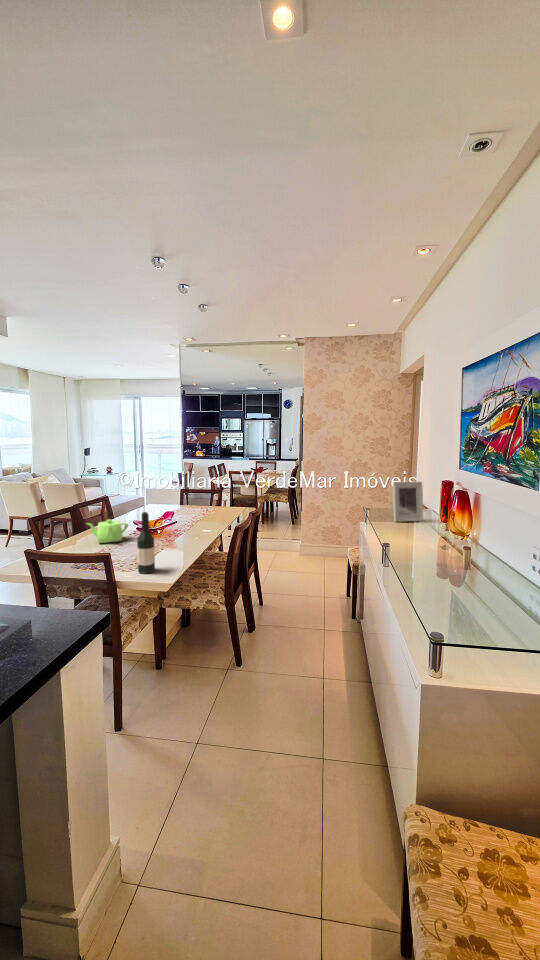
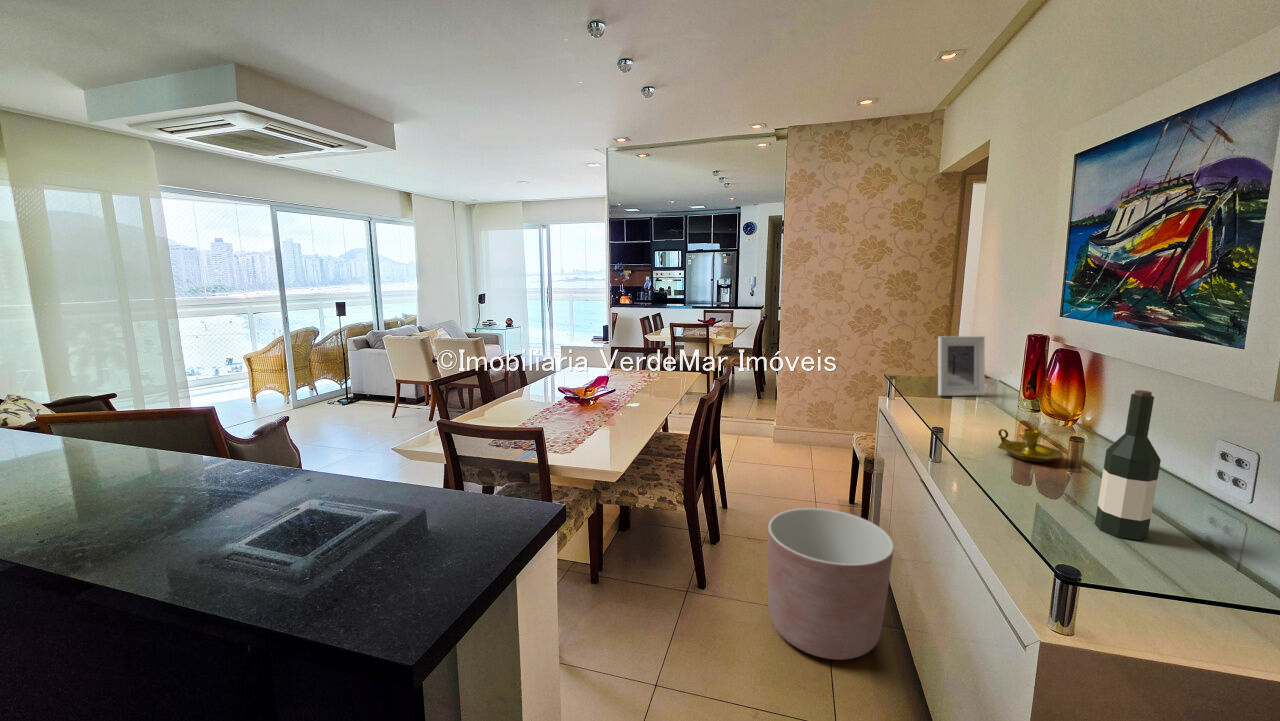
wine bottle: present [137,512,155,574] -> present [1095,390,1161,540]
teapot: present [88,519,128,543] -> none [498,382,552,414]
candlestick: none [417,543,454,565] -> present [998,429,1063,463]
planter: none [280,602,362,707] -> present [768,508,894,660]

